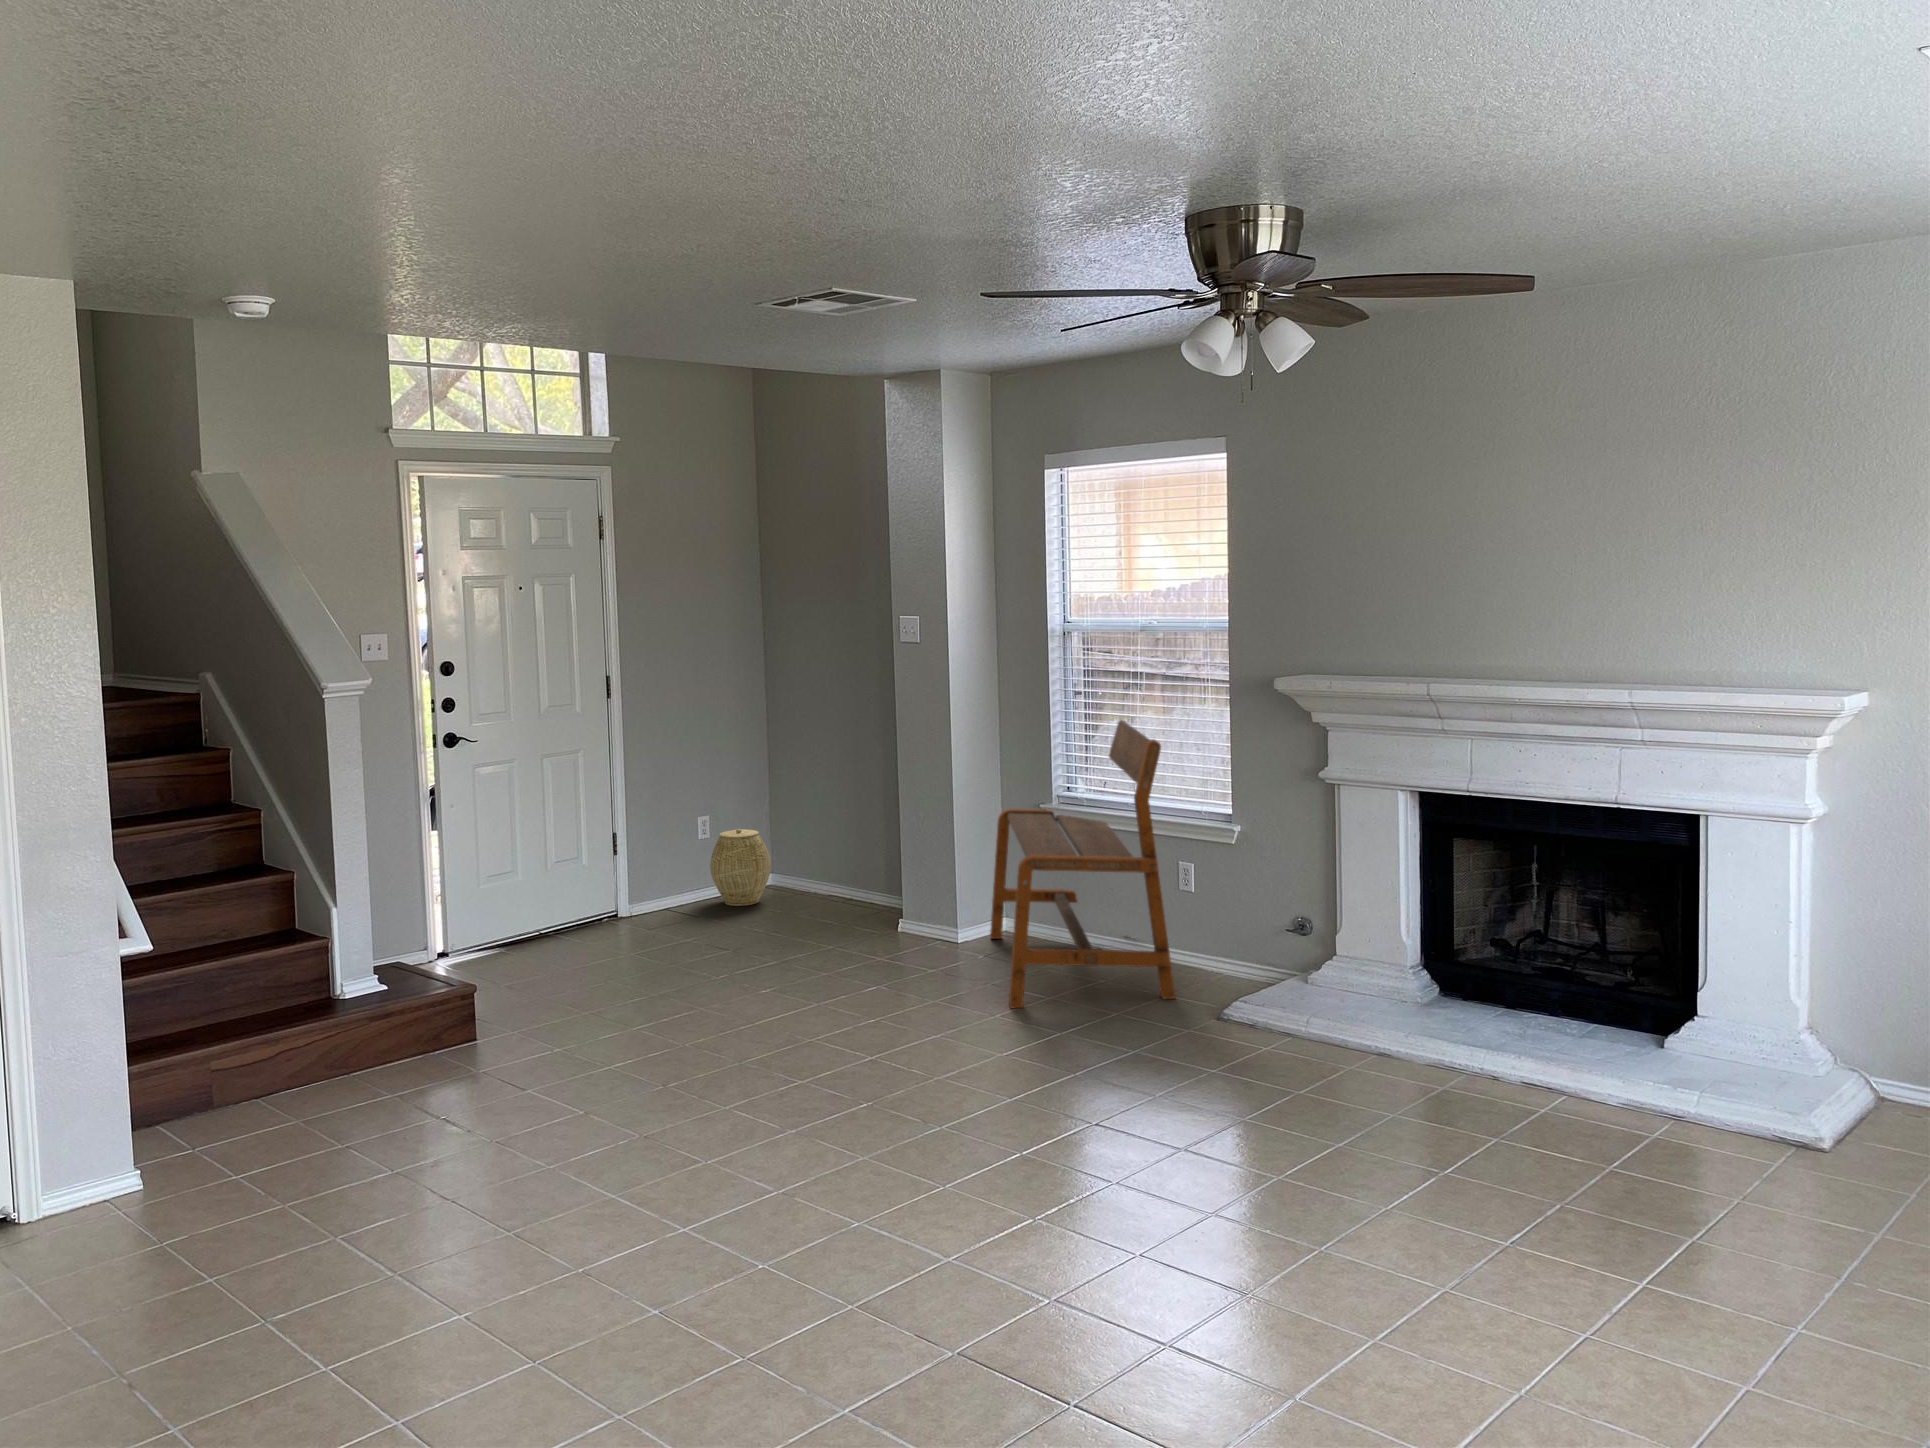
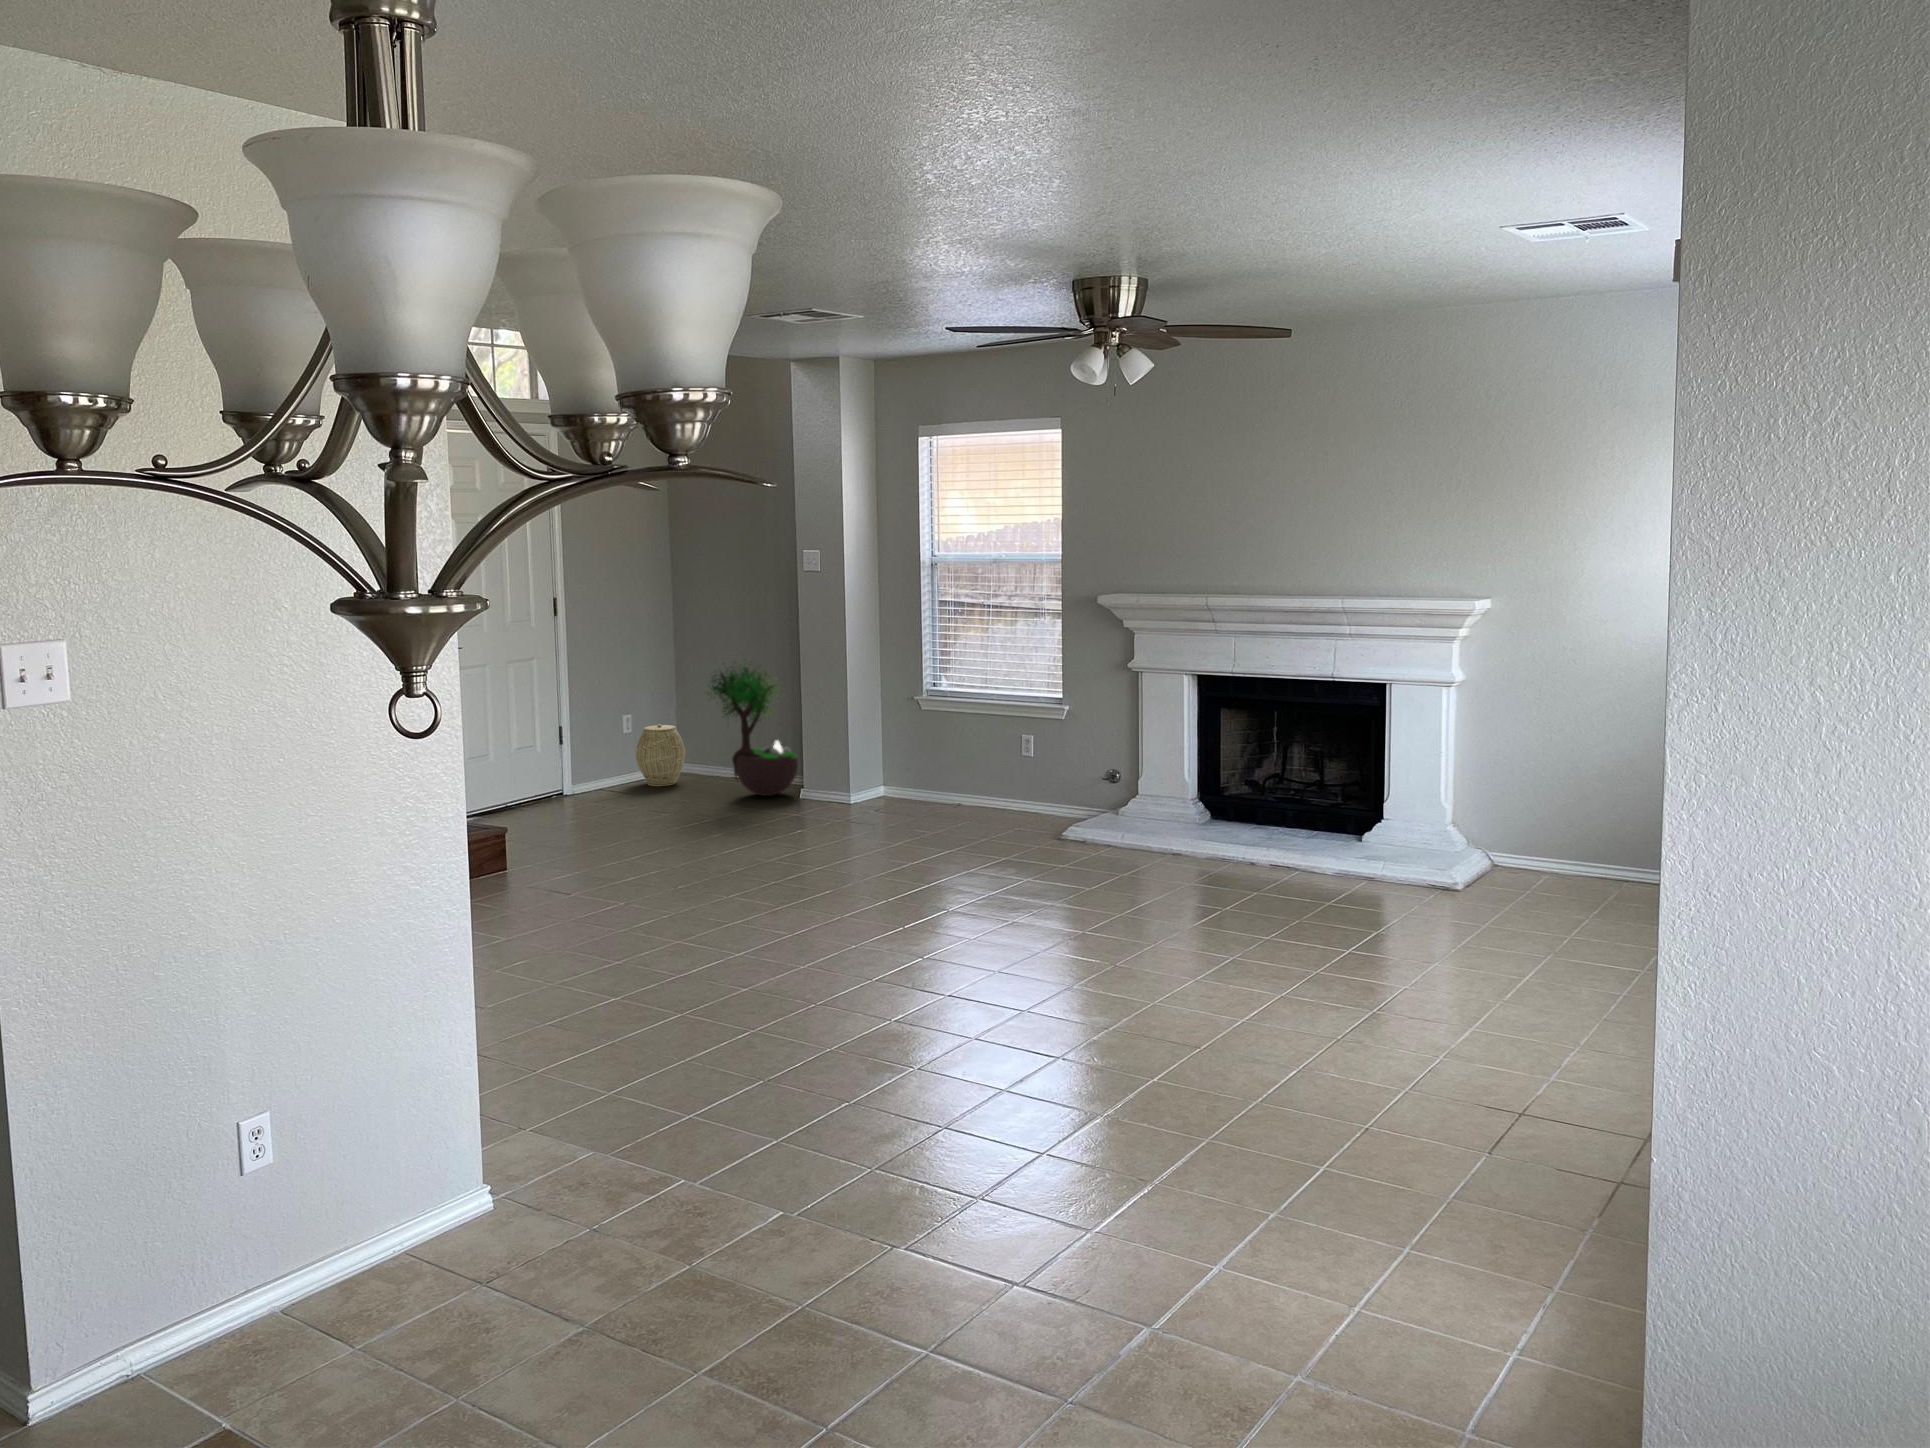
bench: present [990,720,1175,1008] -> none [874,626,1026,840]
potted tree: none [784,743,898,926] -> present [708,661,798,796]

